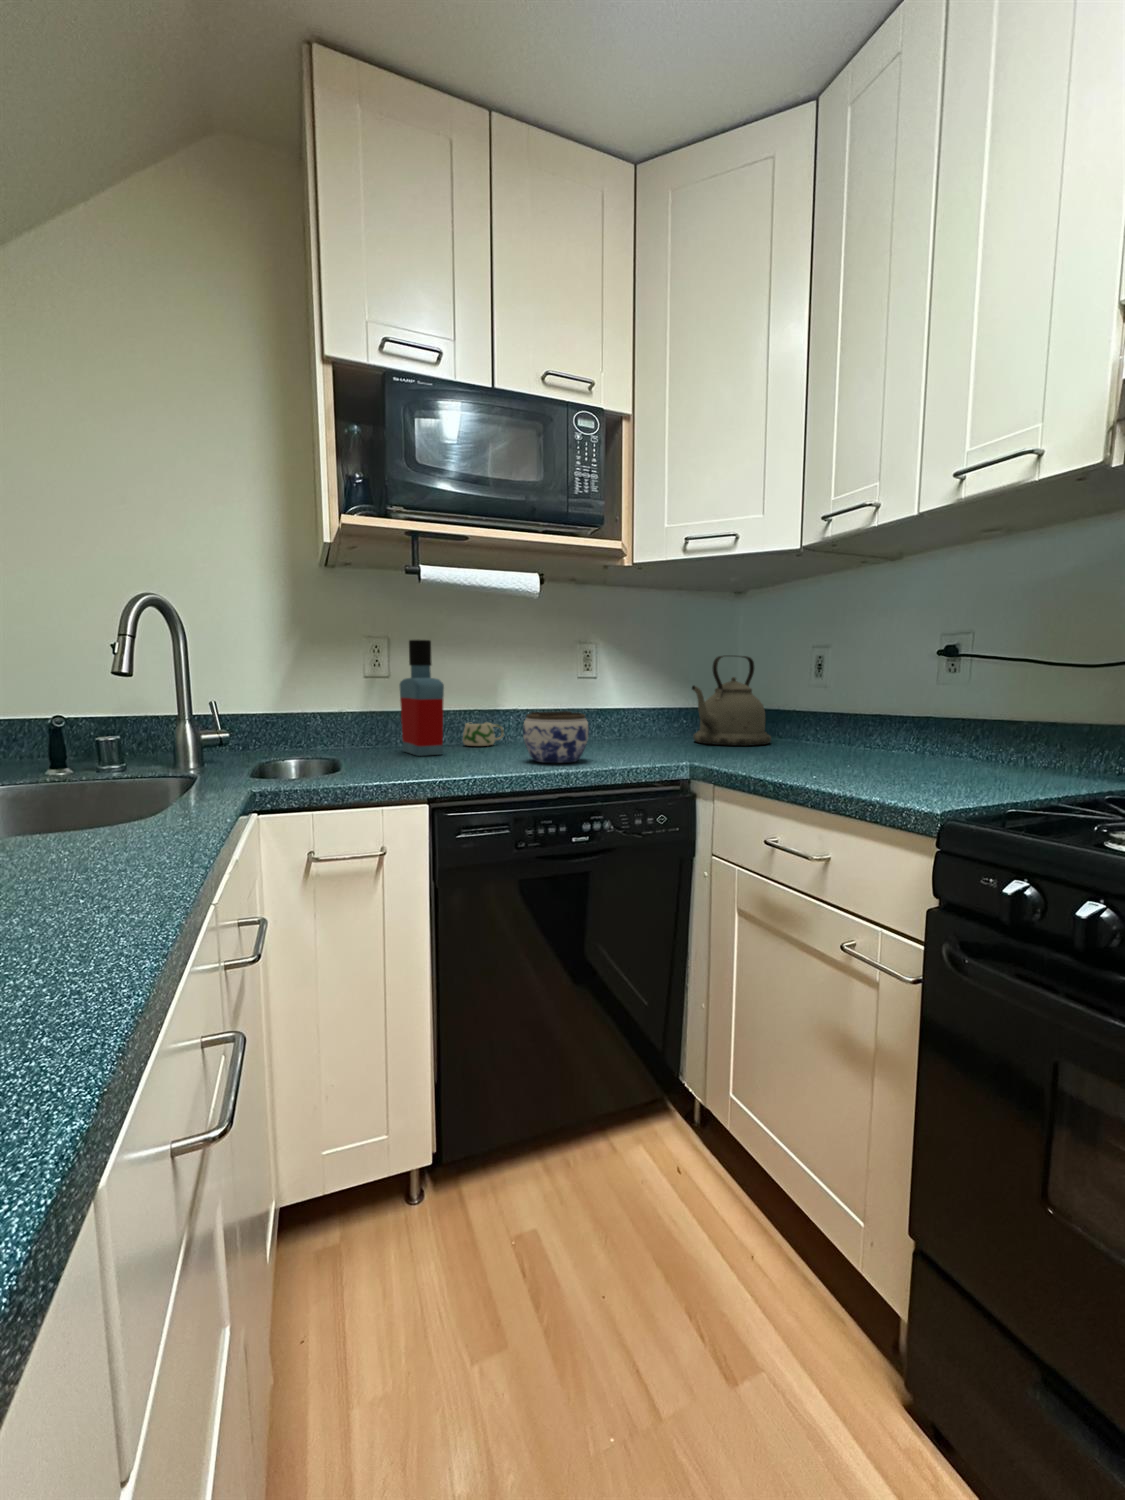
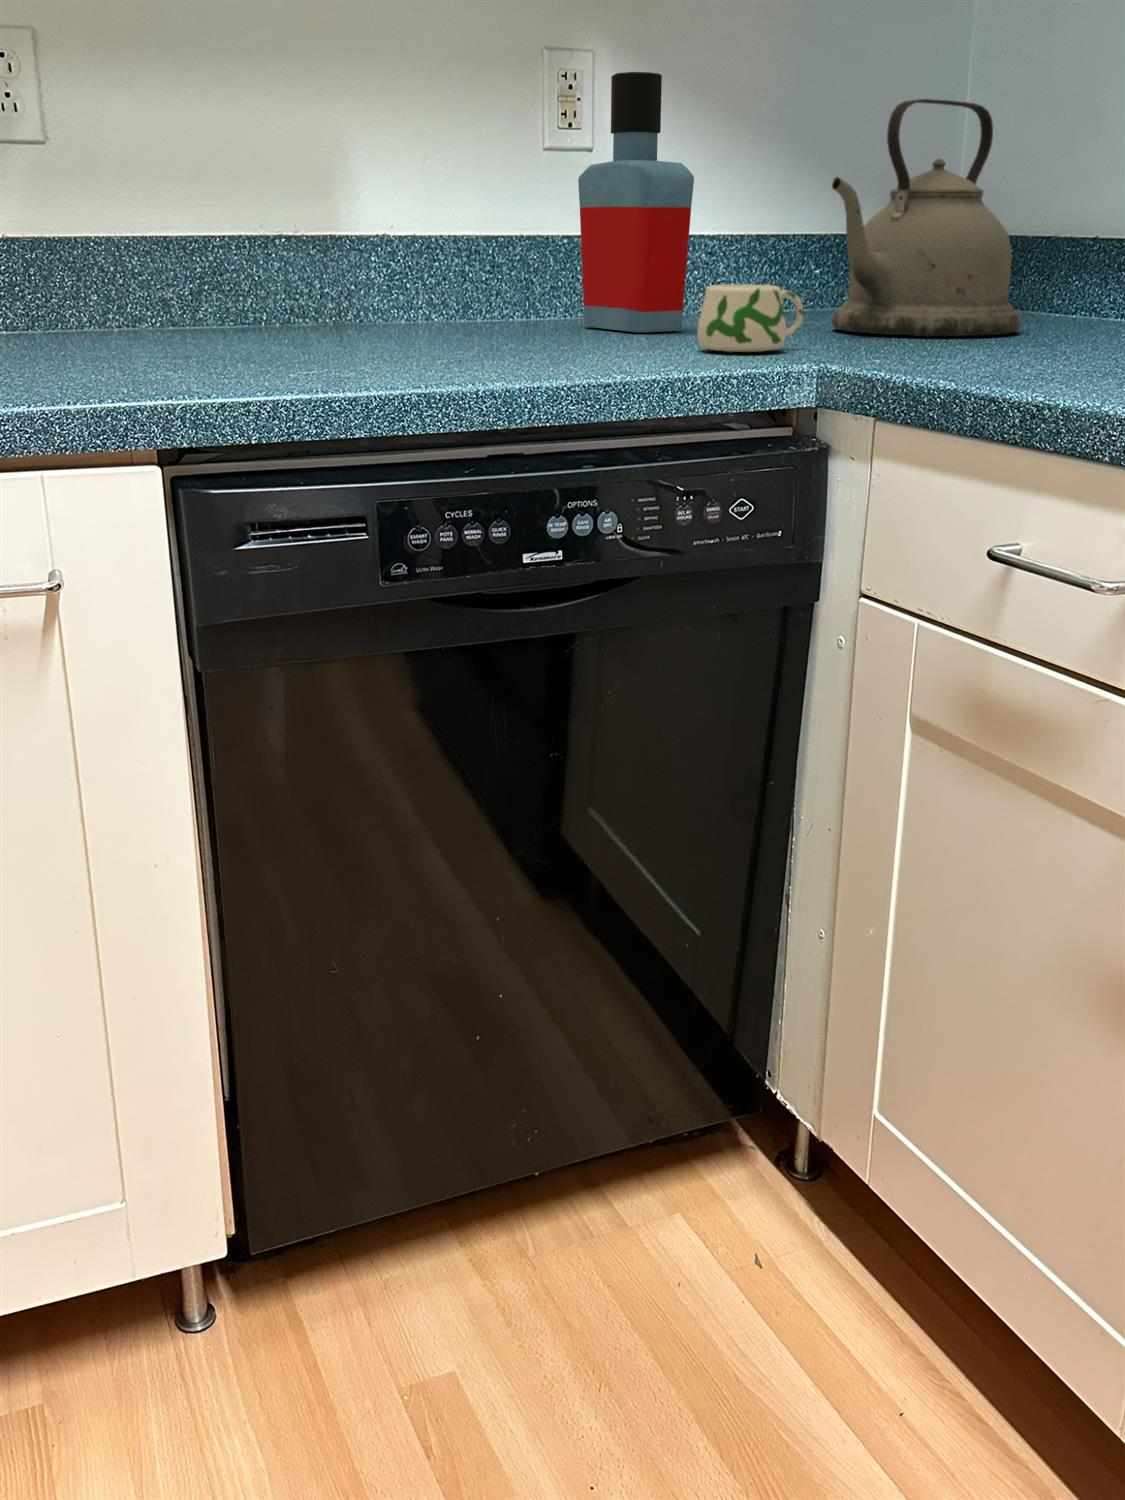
bottle: present [400,640,444,756] -> present [578,72,694,332]
jar: present [523,711,589,763] -> none [401,236,567,368]
mug: present [463,722,504,746] -> present [697,285,803,352]

